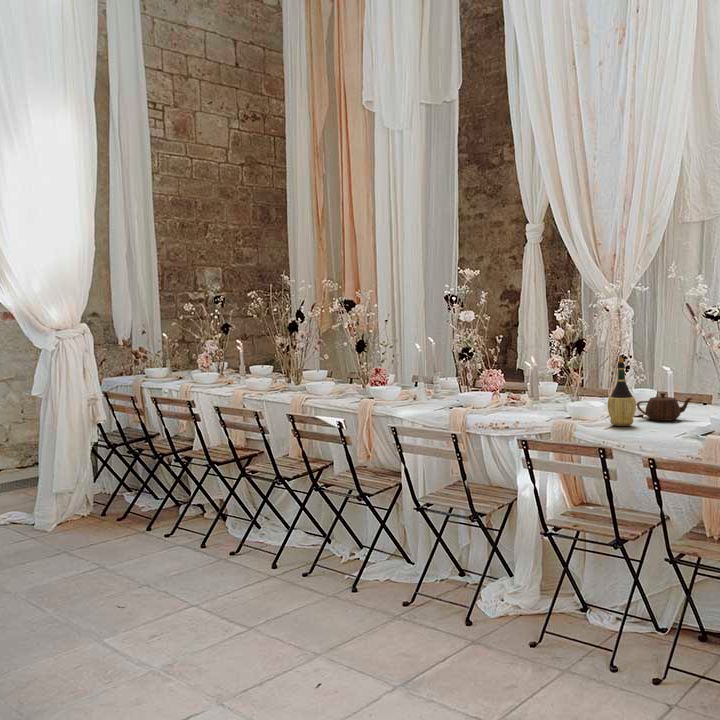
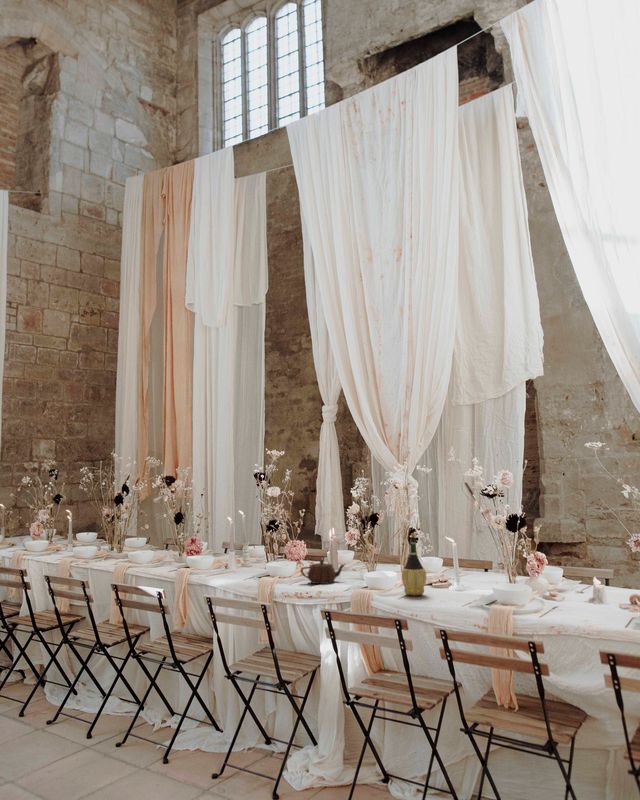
teapot: present [637,393,692,421] -> present [301,560,345,584]

